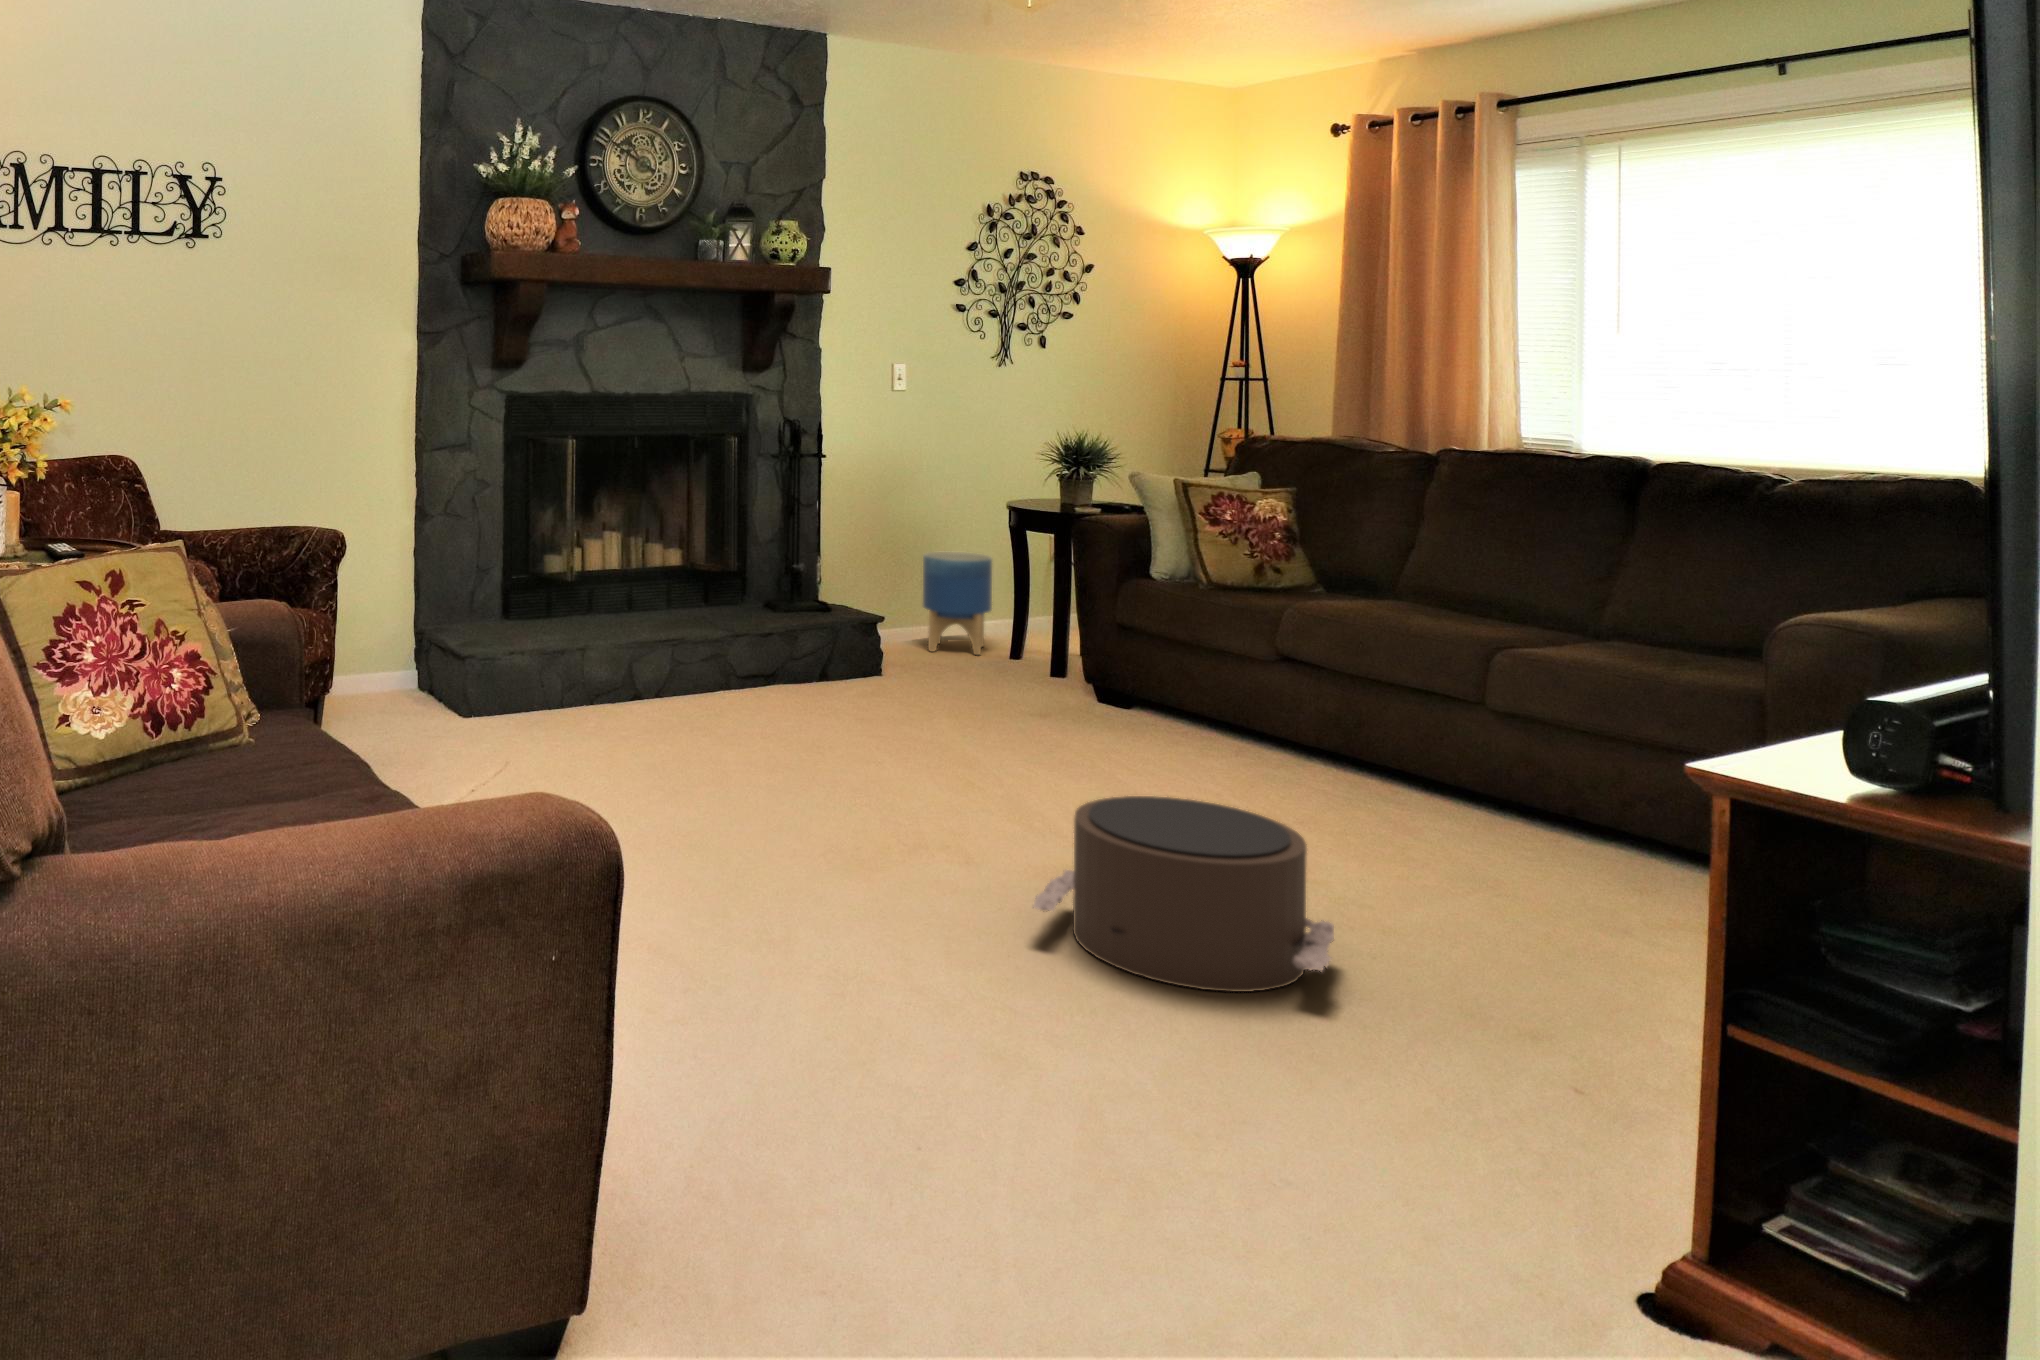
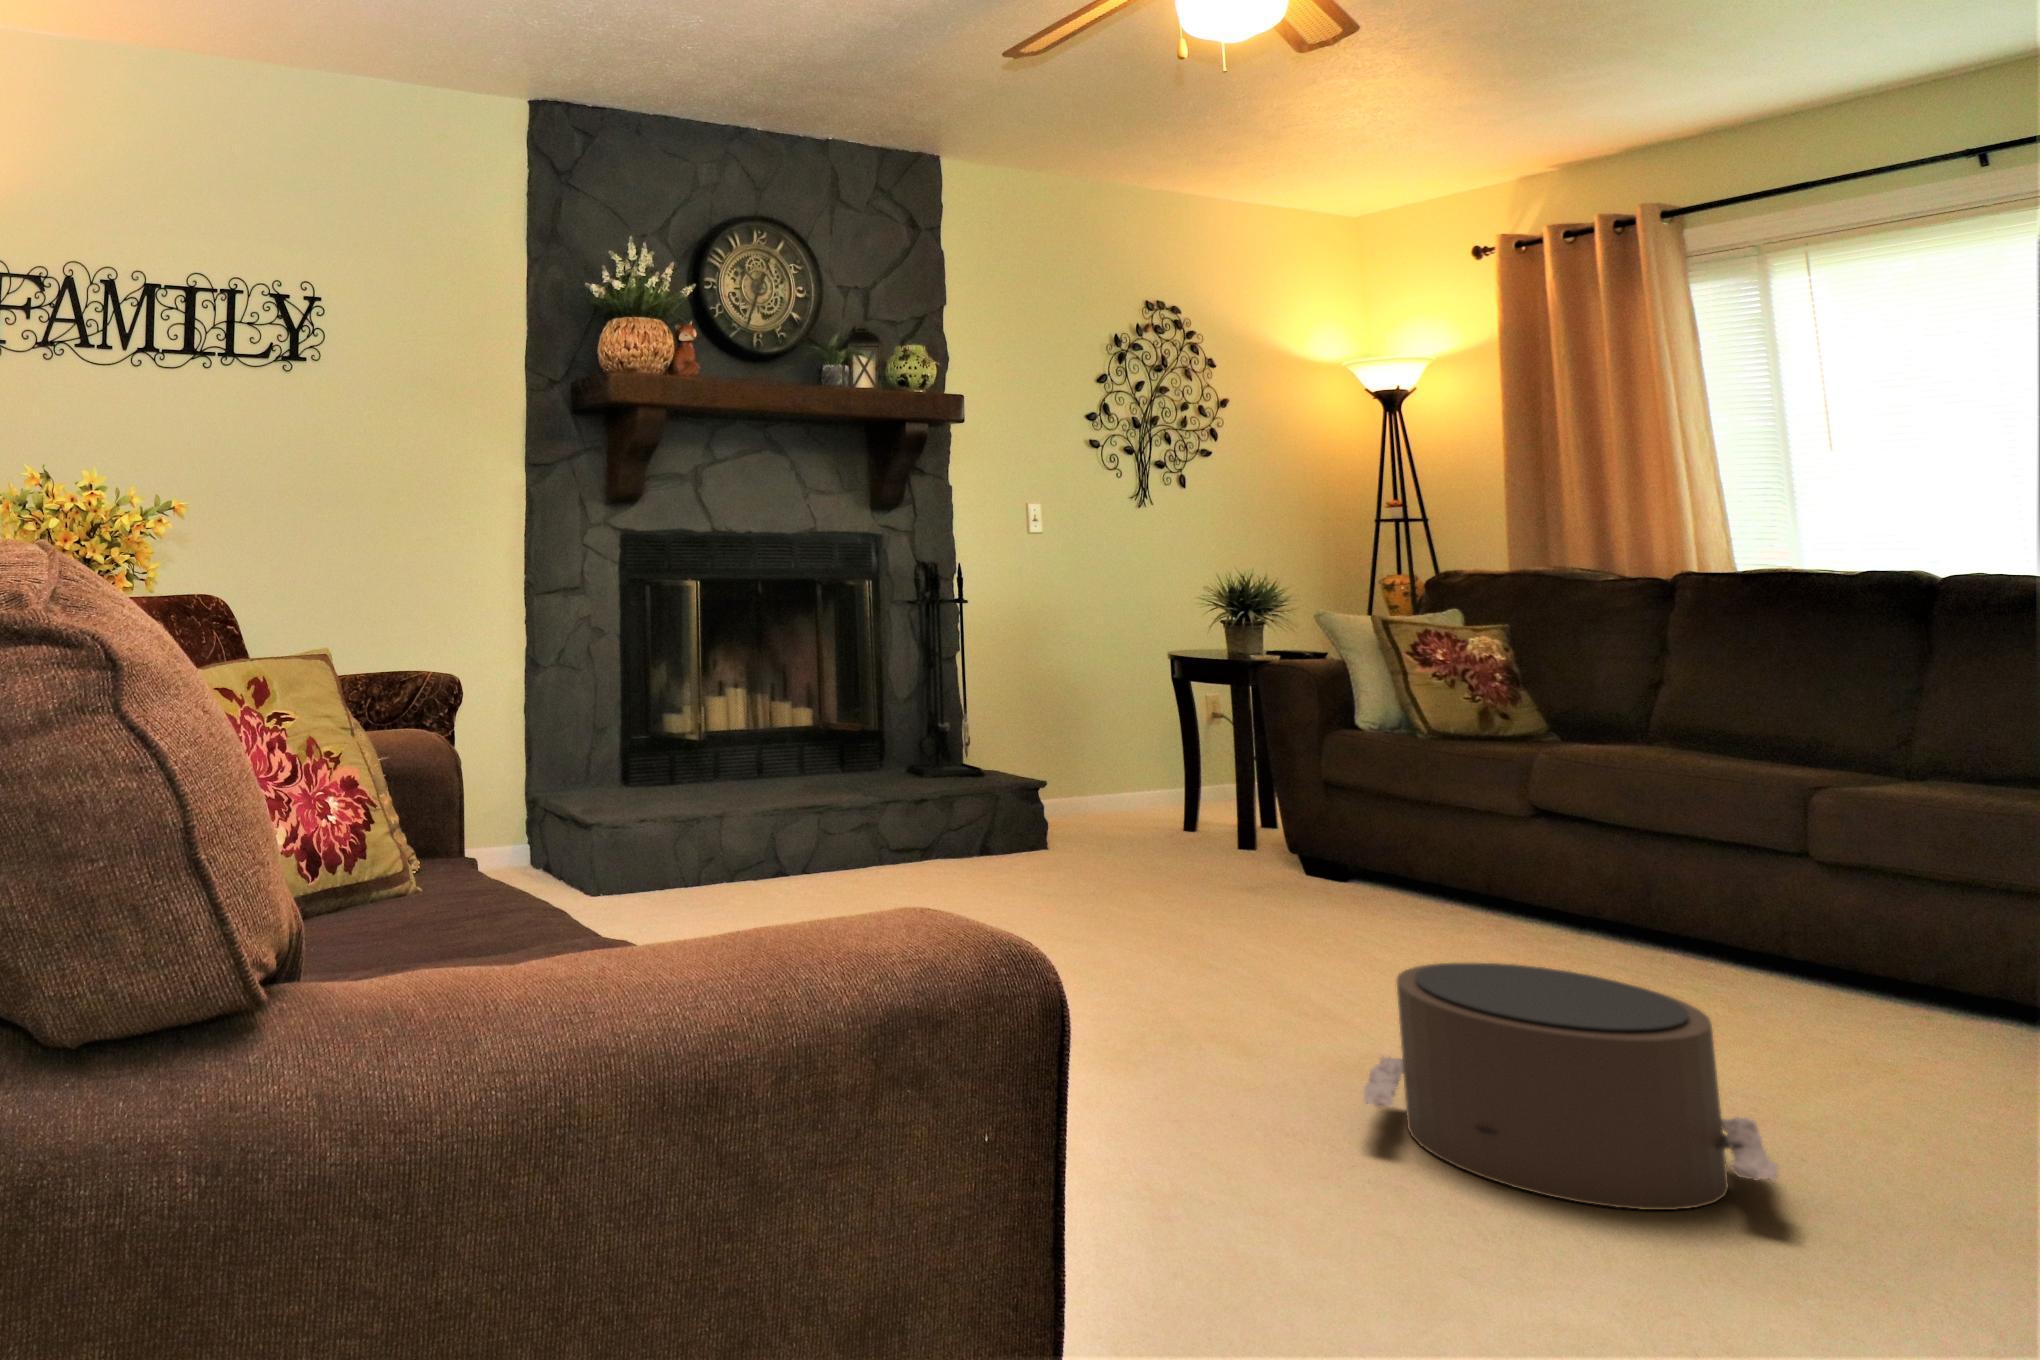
planter: present [923,551,992,655] -> none [1071,710,1153,826]

